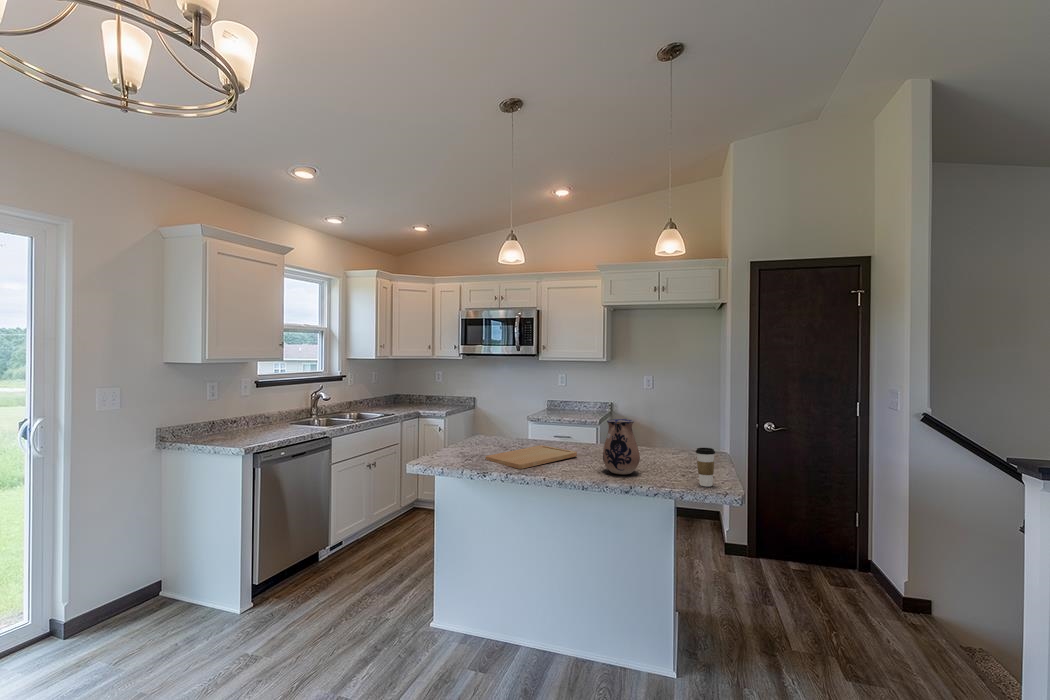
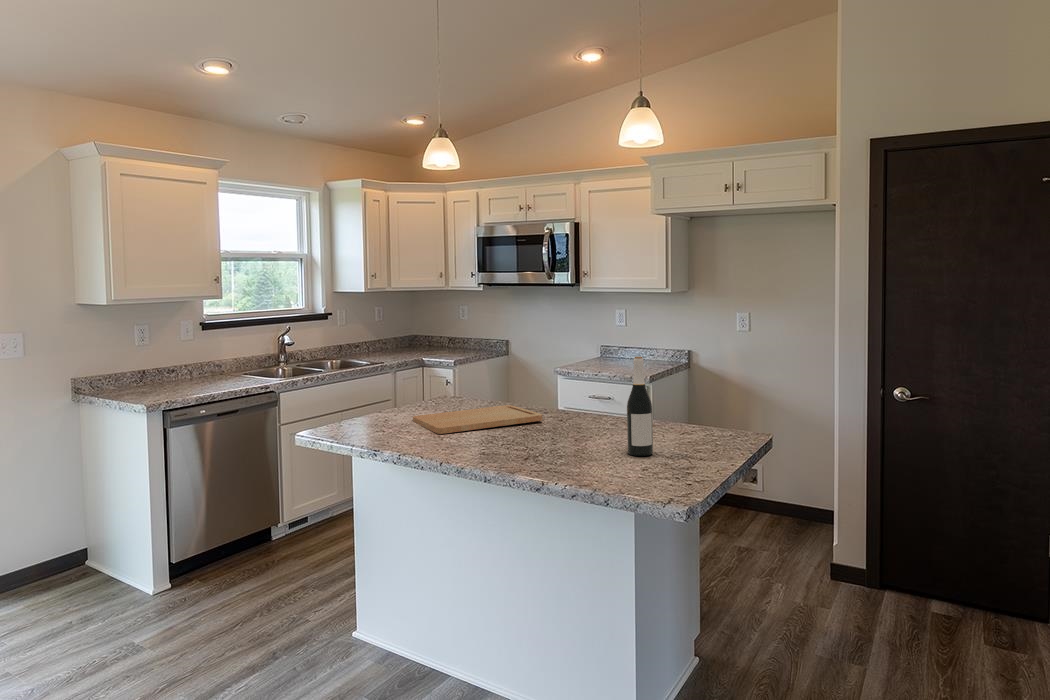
wine bottle: none [661,413,679,479] -> present [627,357,653,456]
ceramic pitcher: present [603,419,640,474] -> none [548,366,602,447]
coffee cup: present [696,448,715,487] -> none [664,410,693,469]

